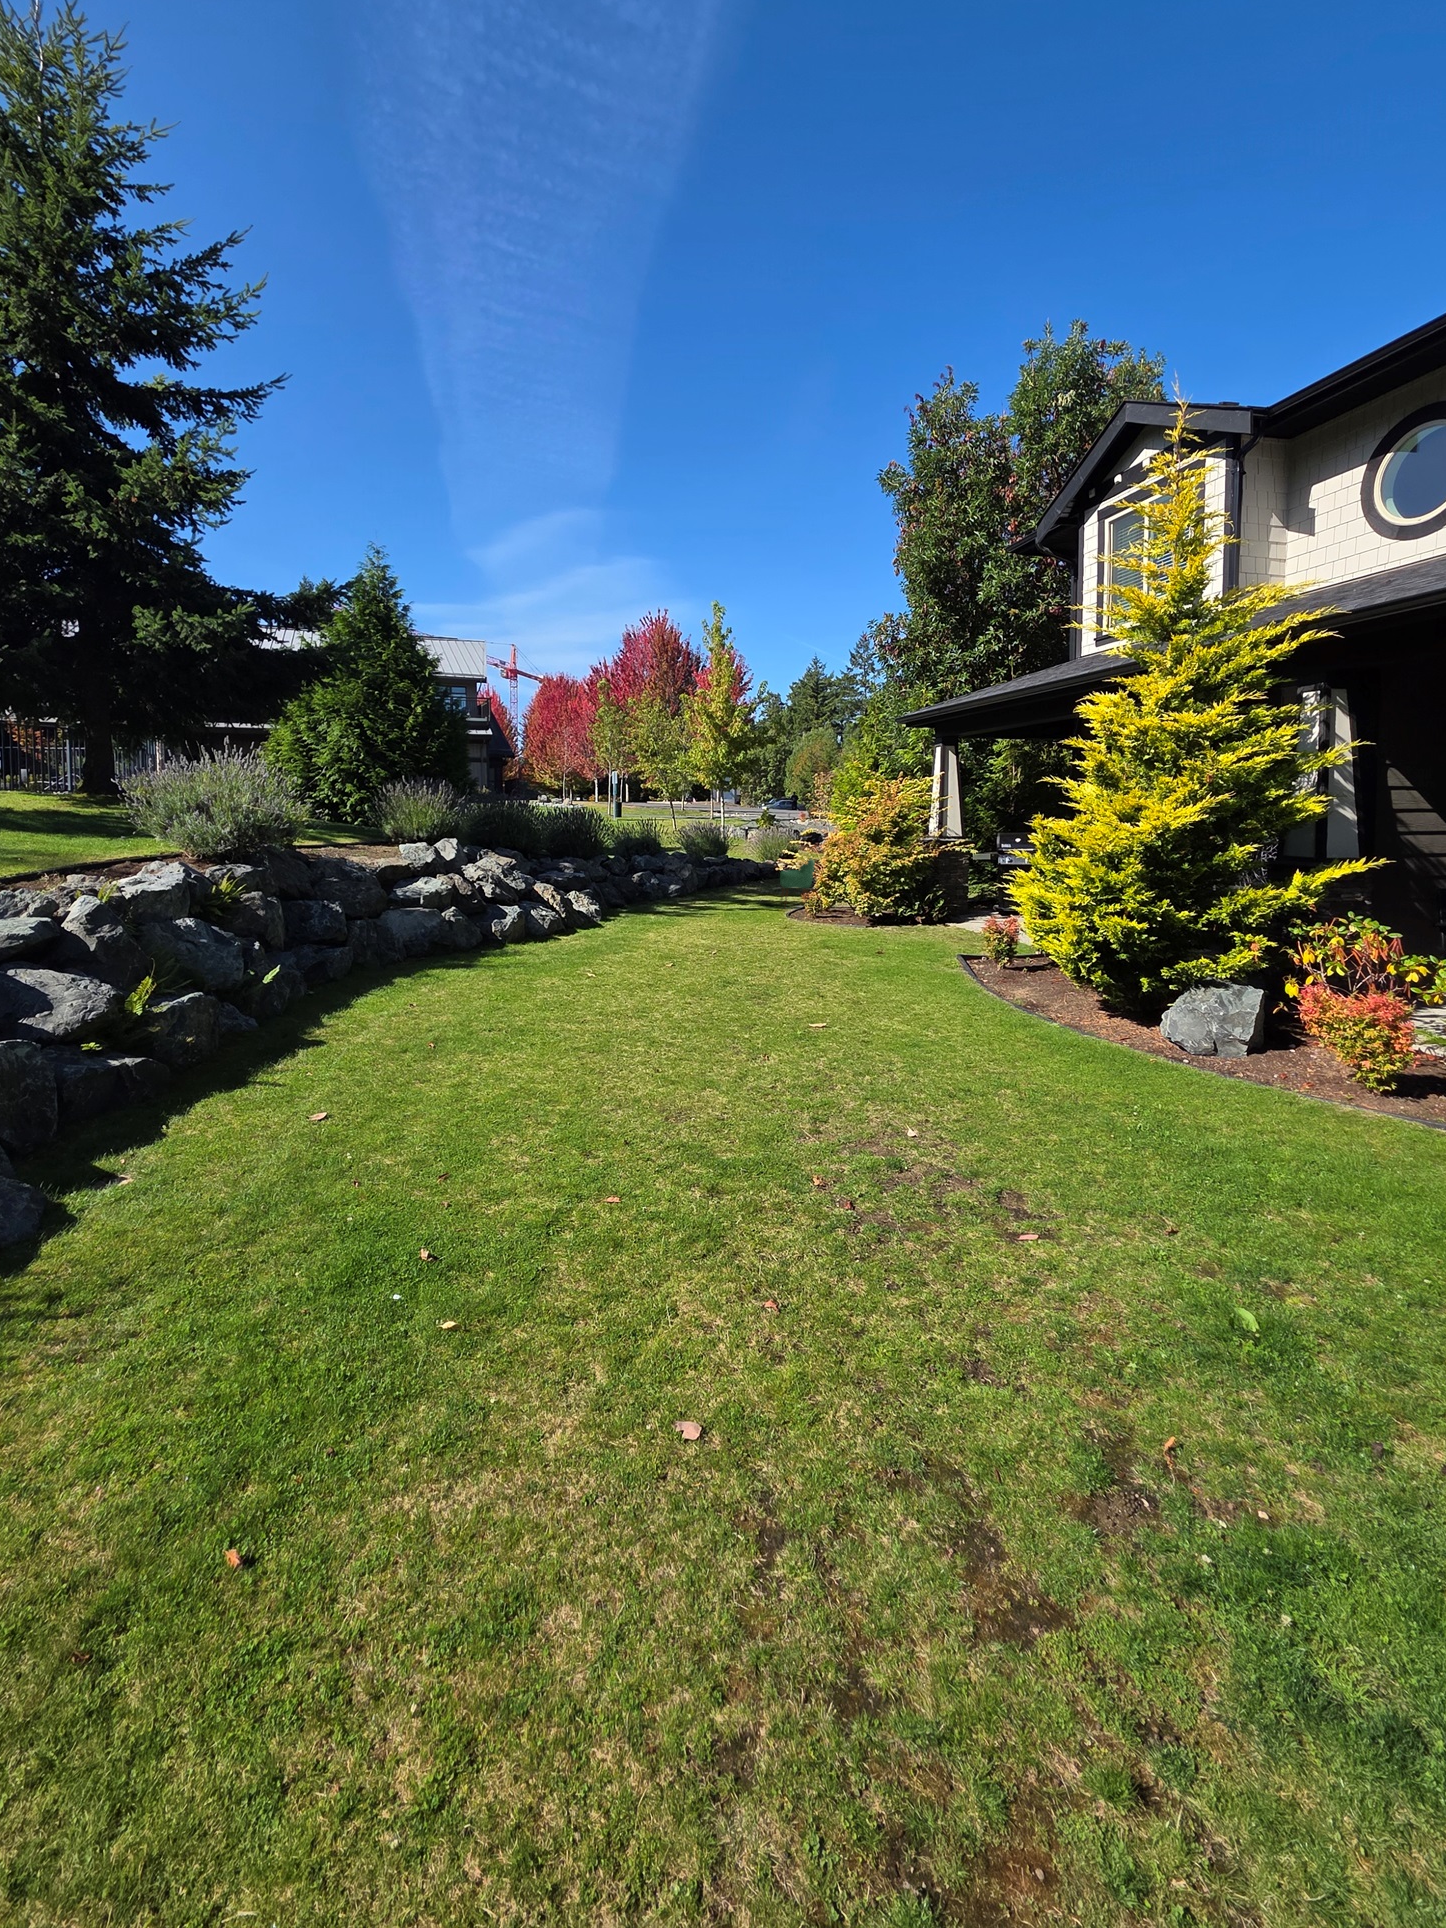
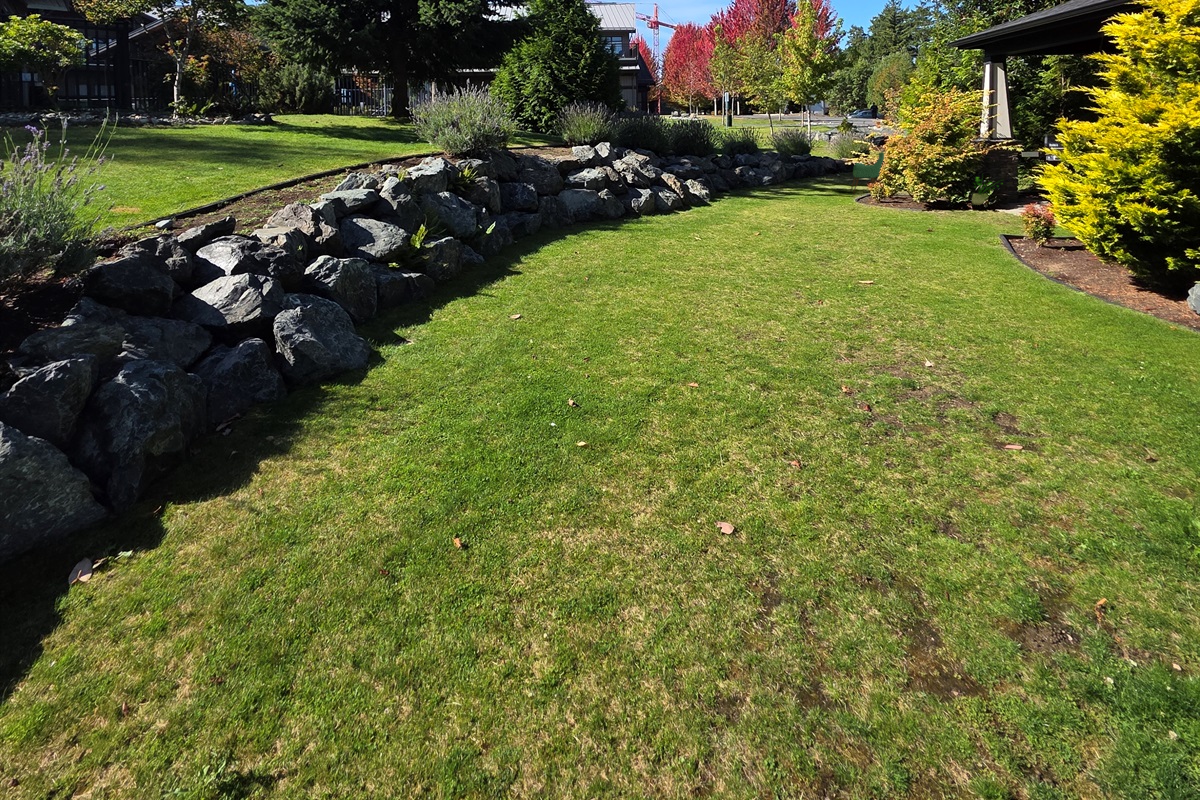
potted plant: none [914,880,948,920] -> present [972,177,1003,205]

